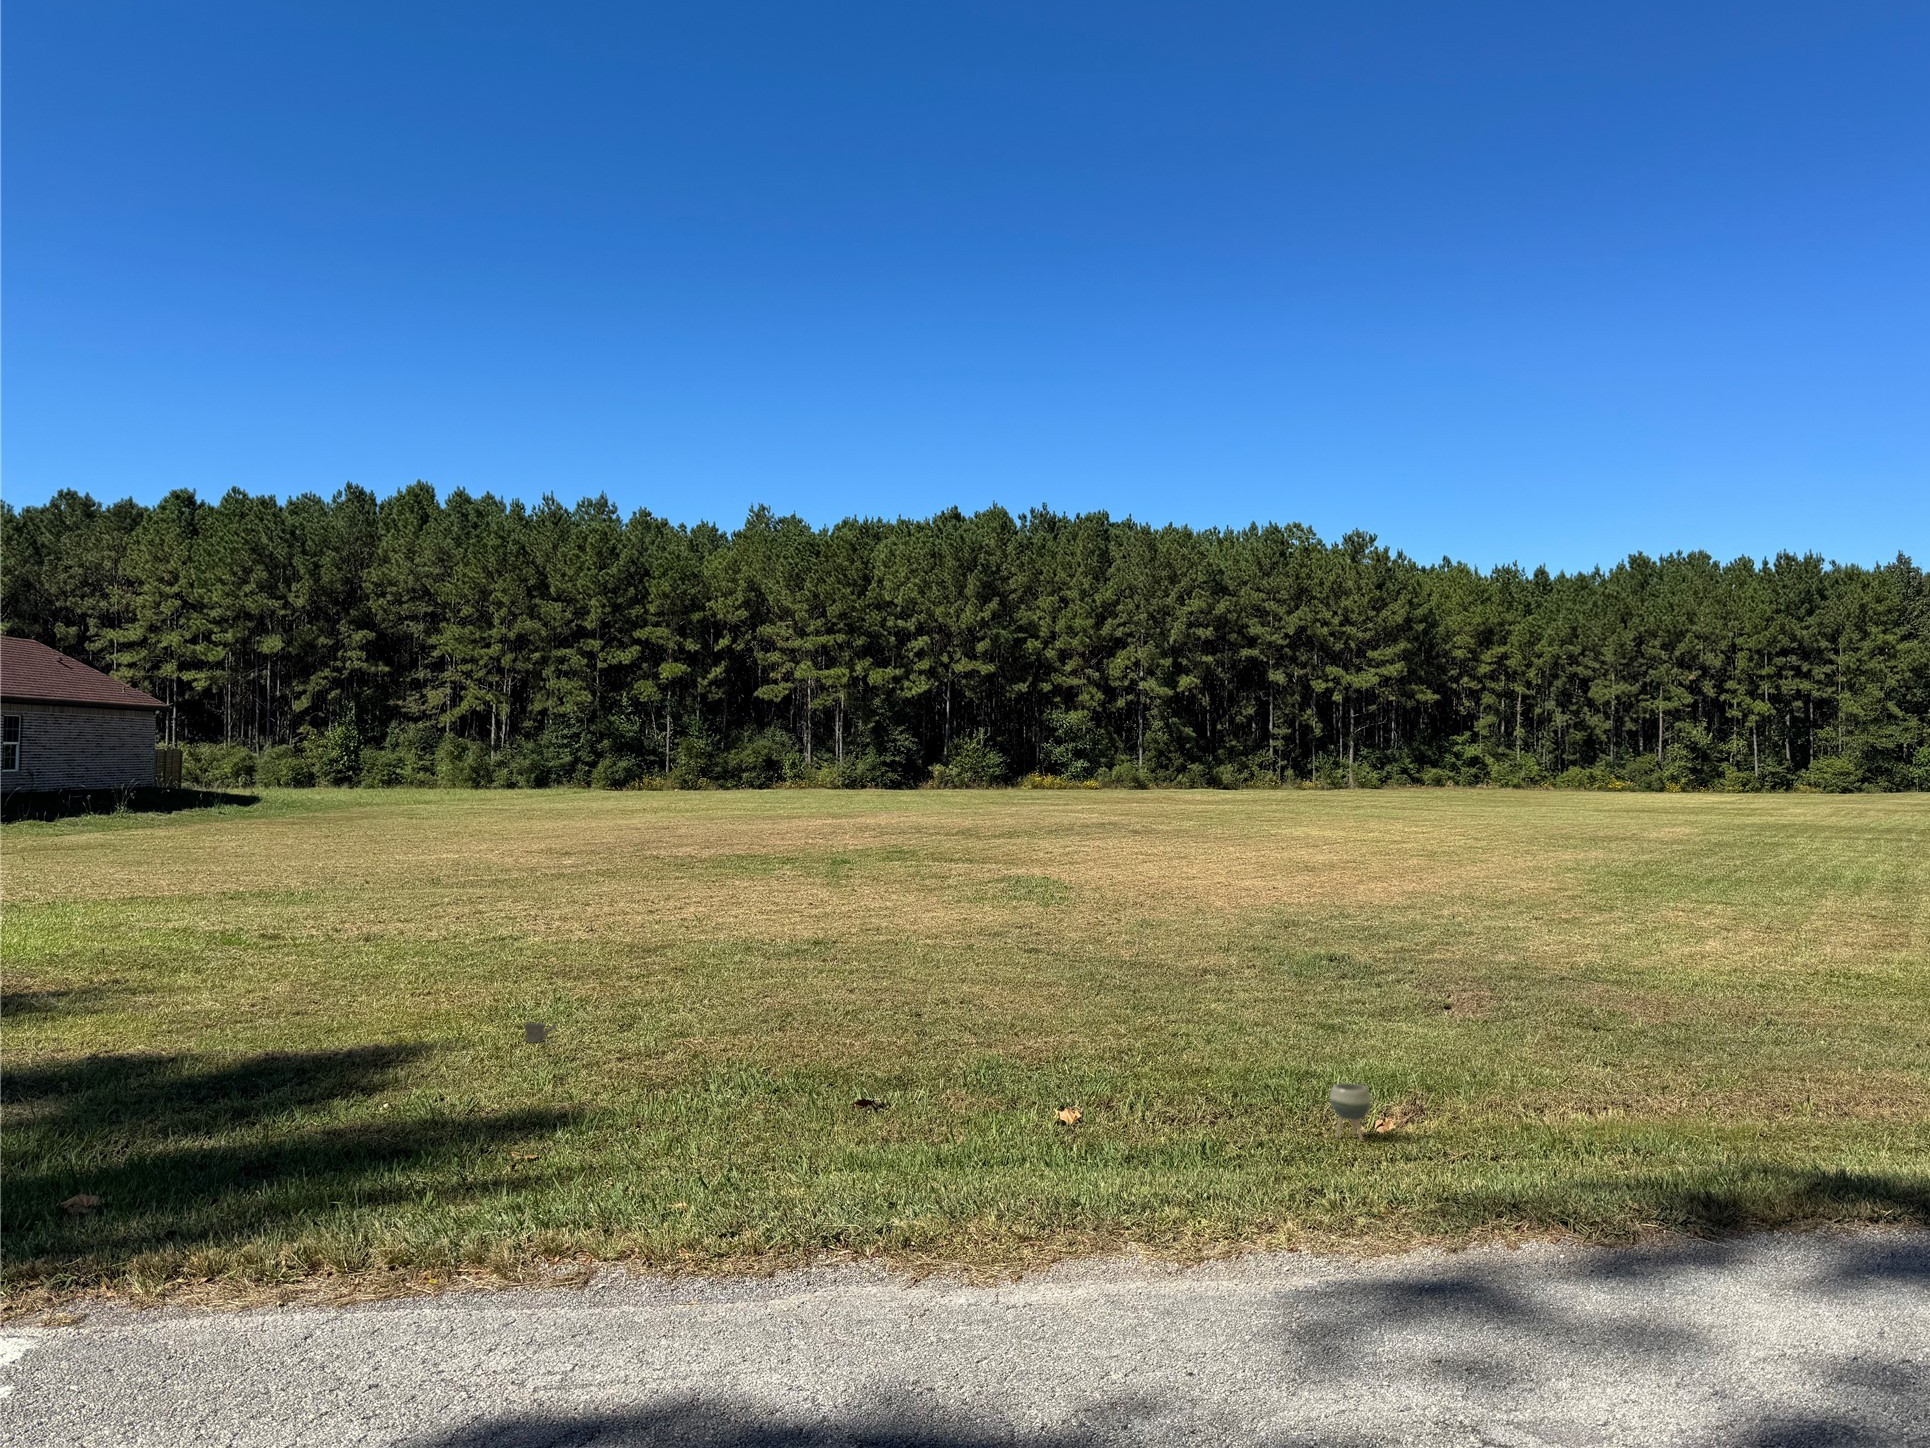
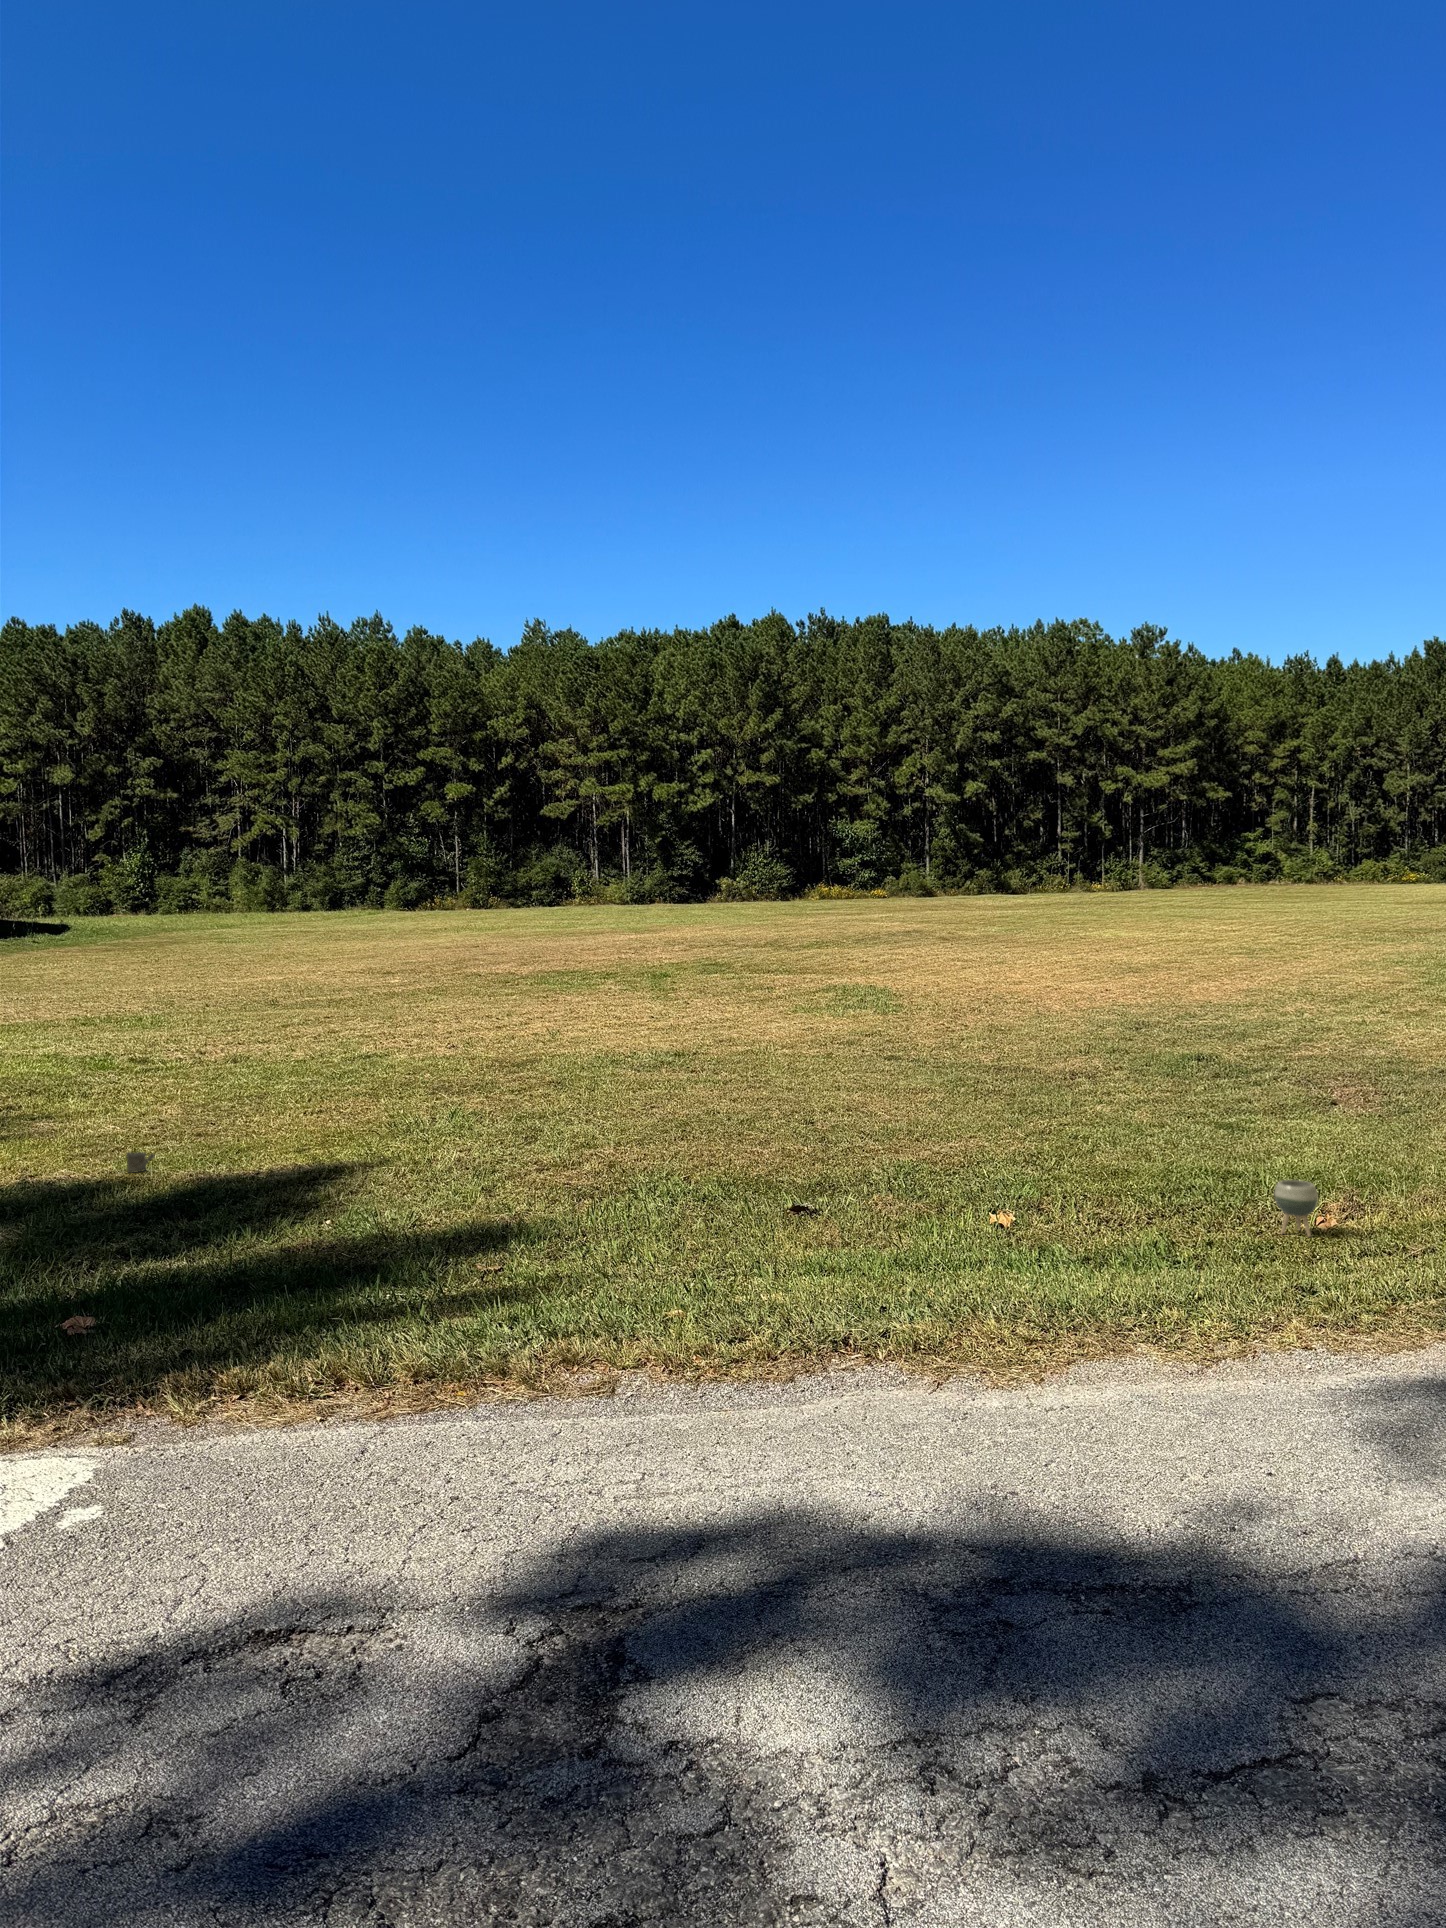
watering can: present [524,1022,556,1043] -> present [126,1152,155,1173]

